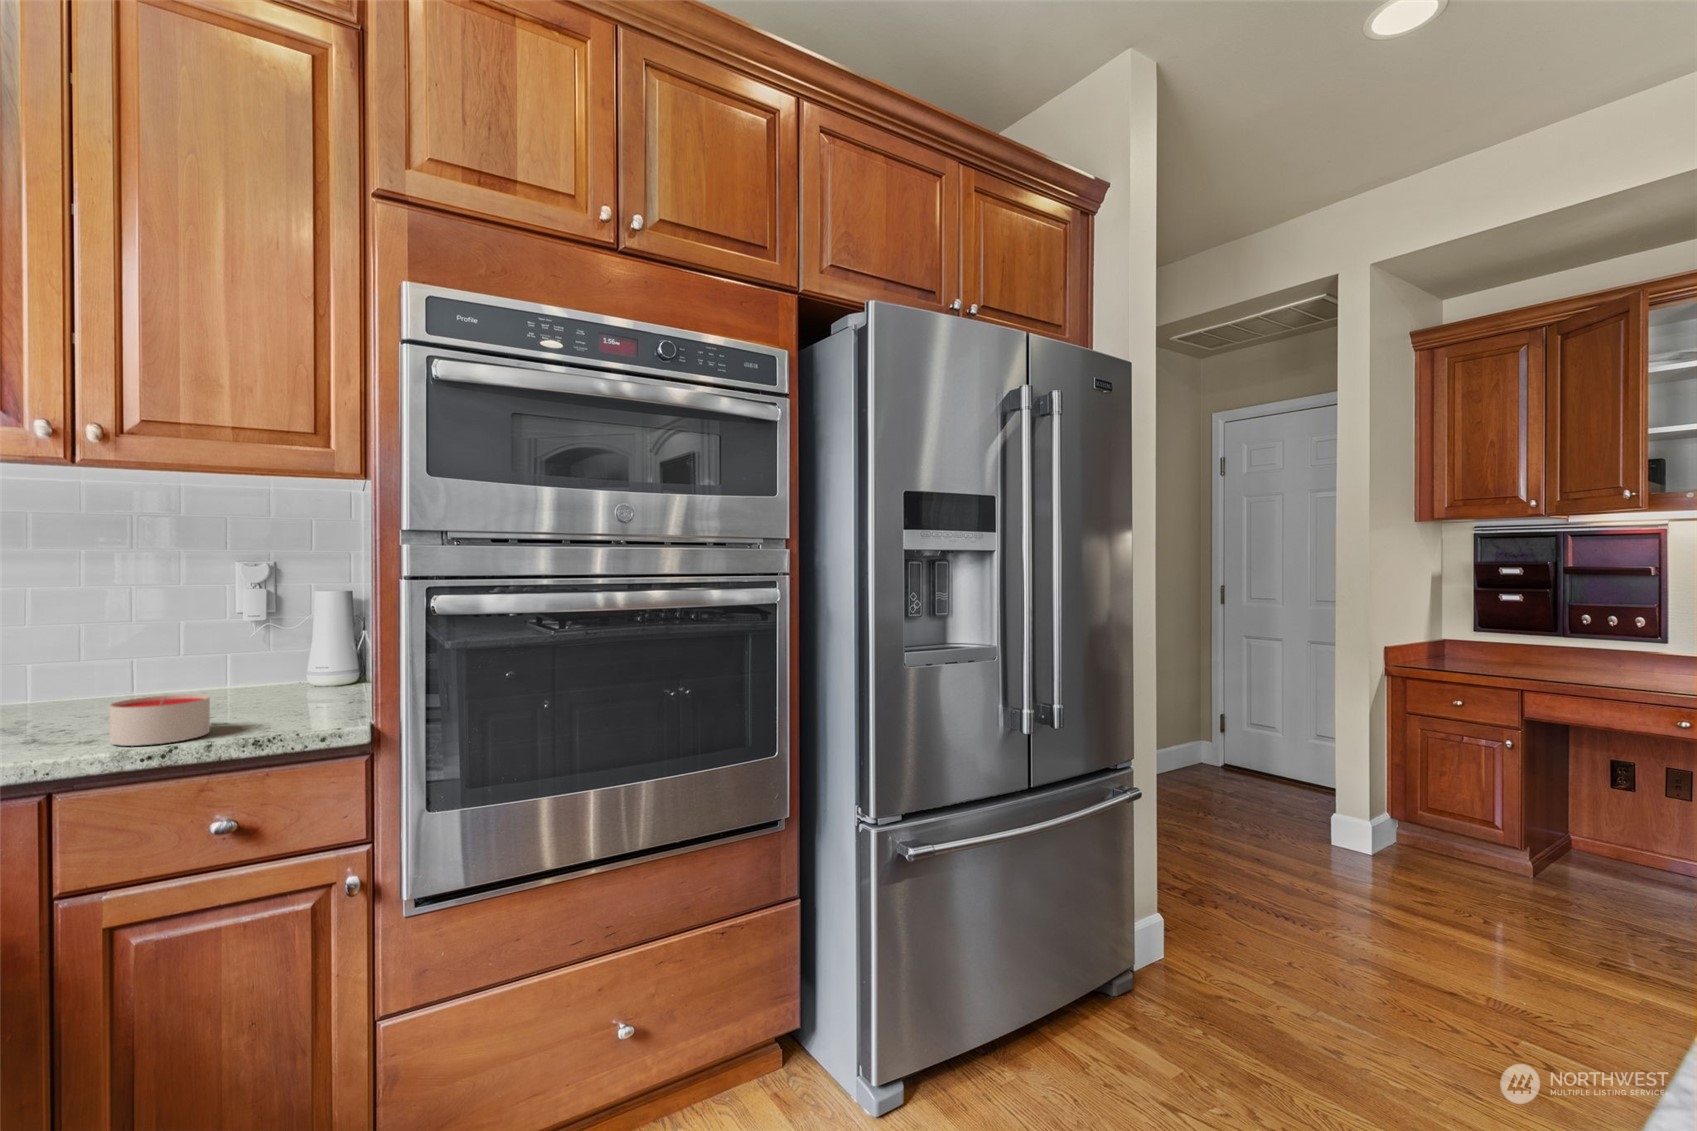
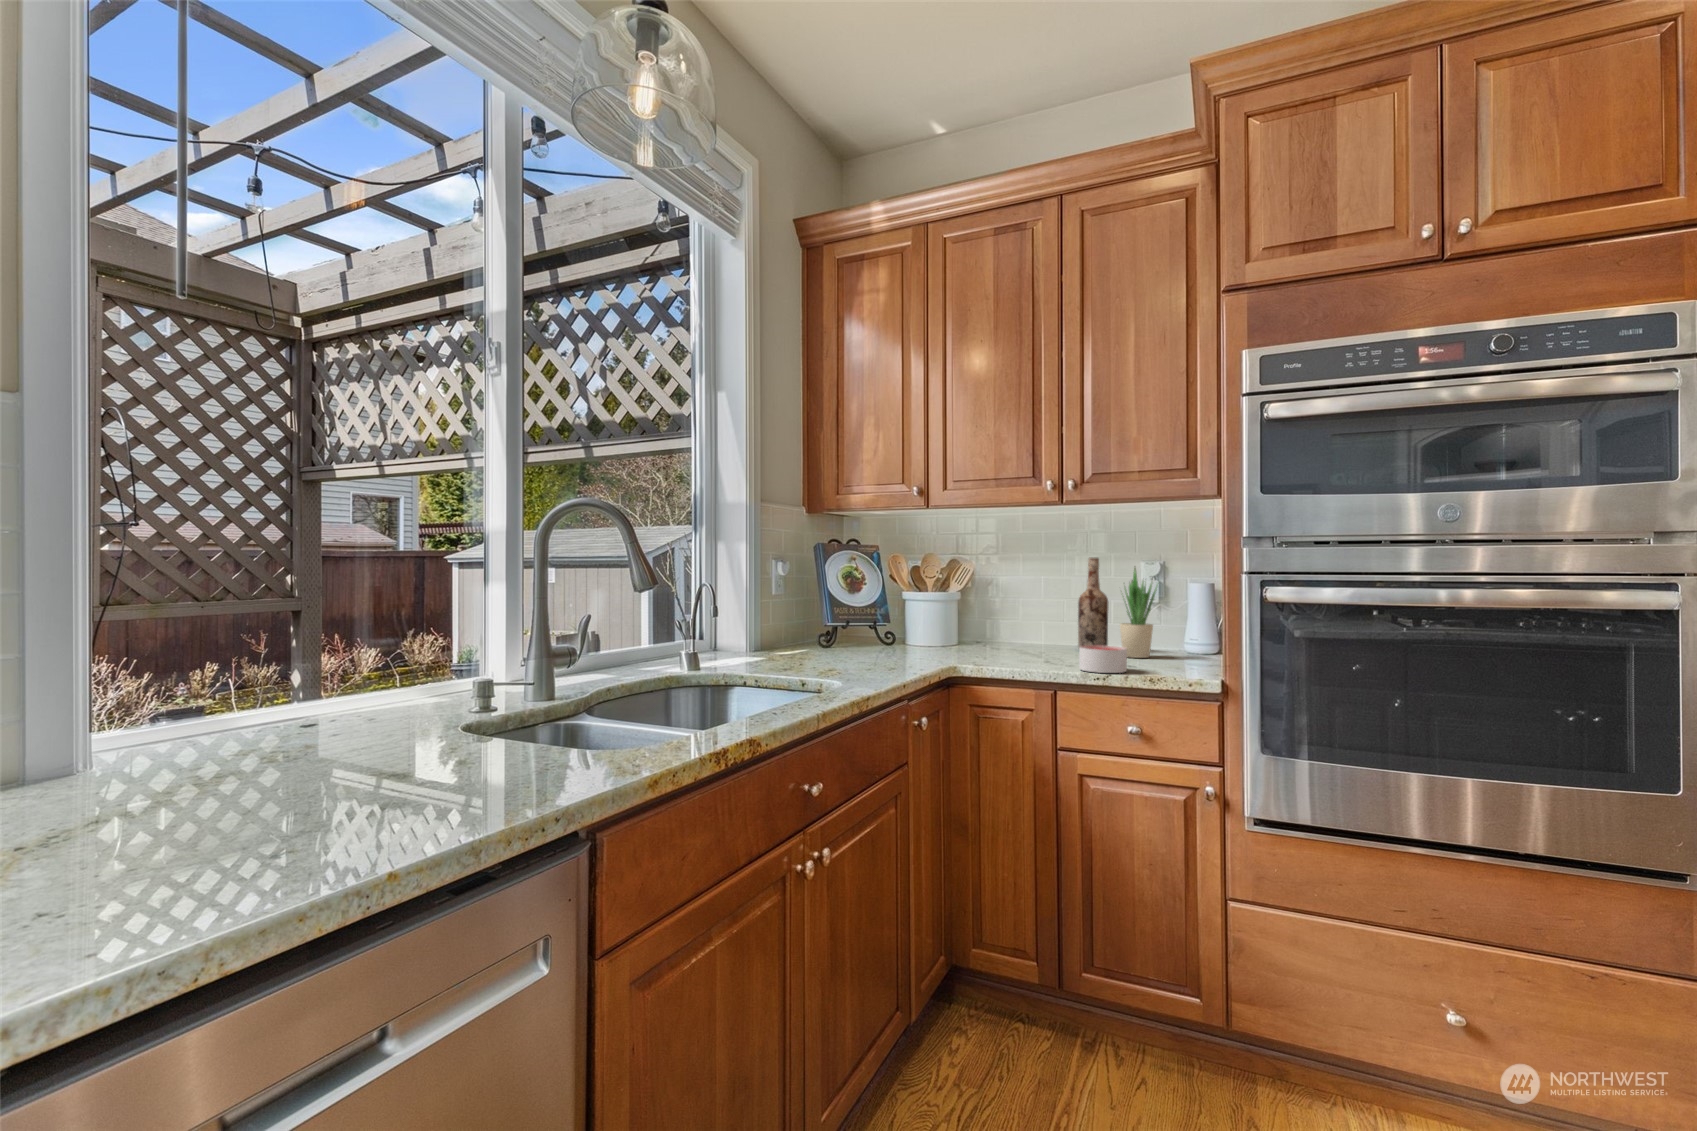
wine bottle: none [114,553,175,699] -> present [1078,558,1108,647]
potted plant: none [196,565,266,702] -> present [1120,568,1157,658]

